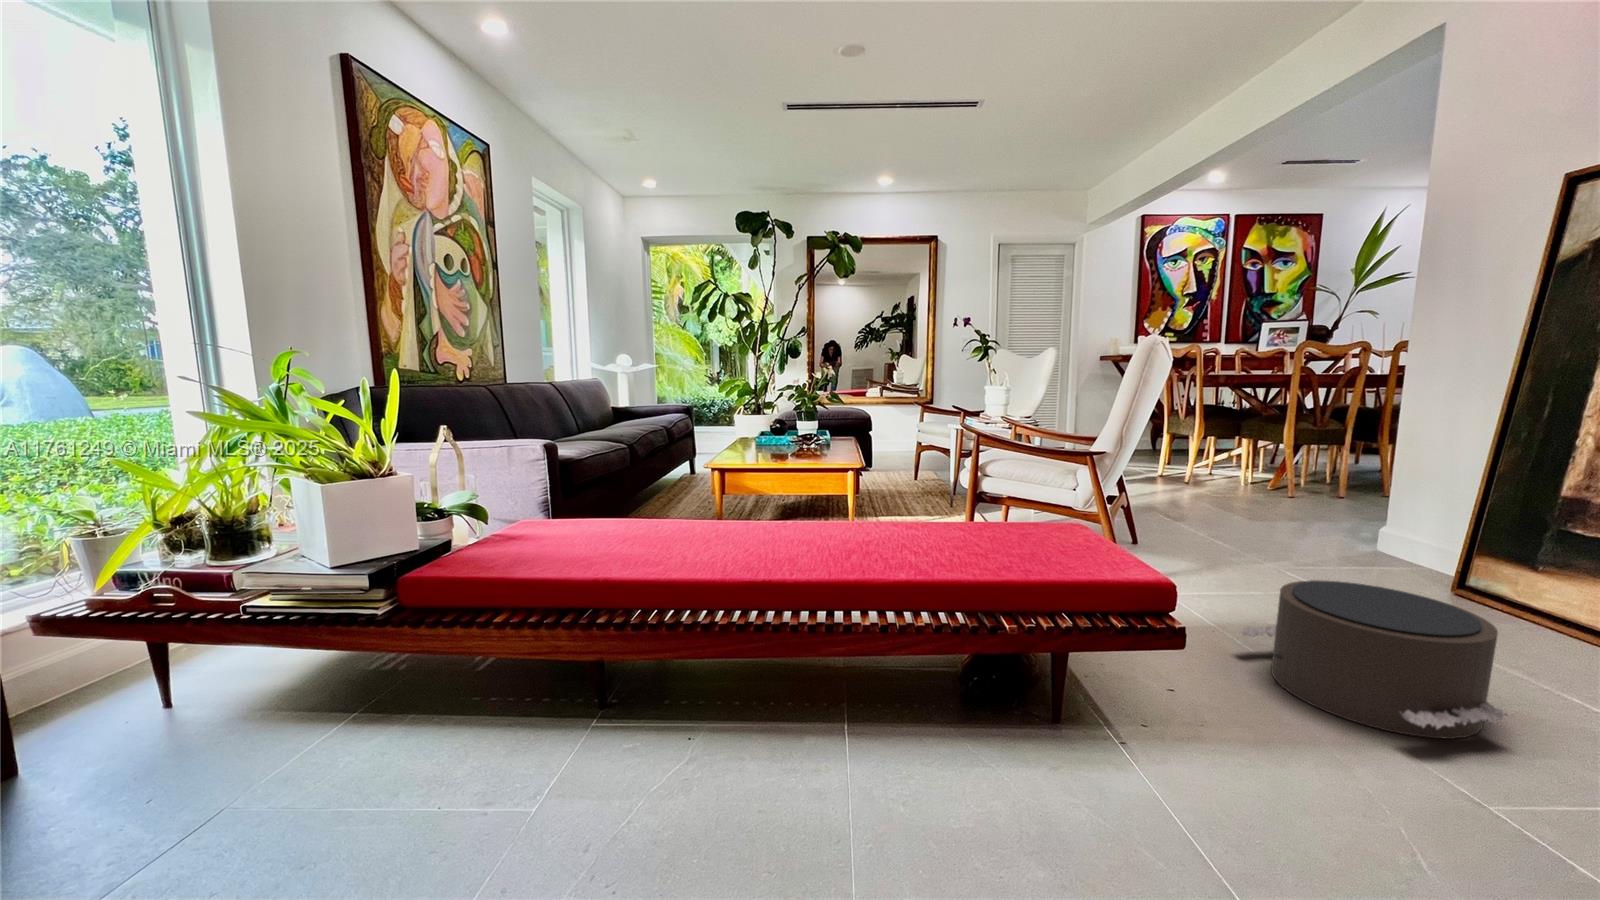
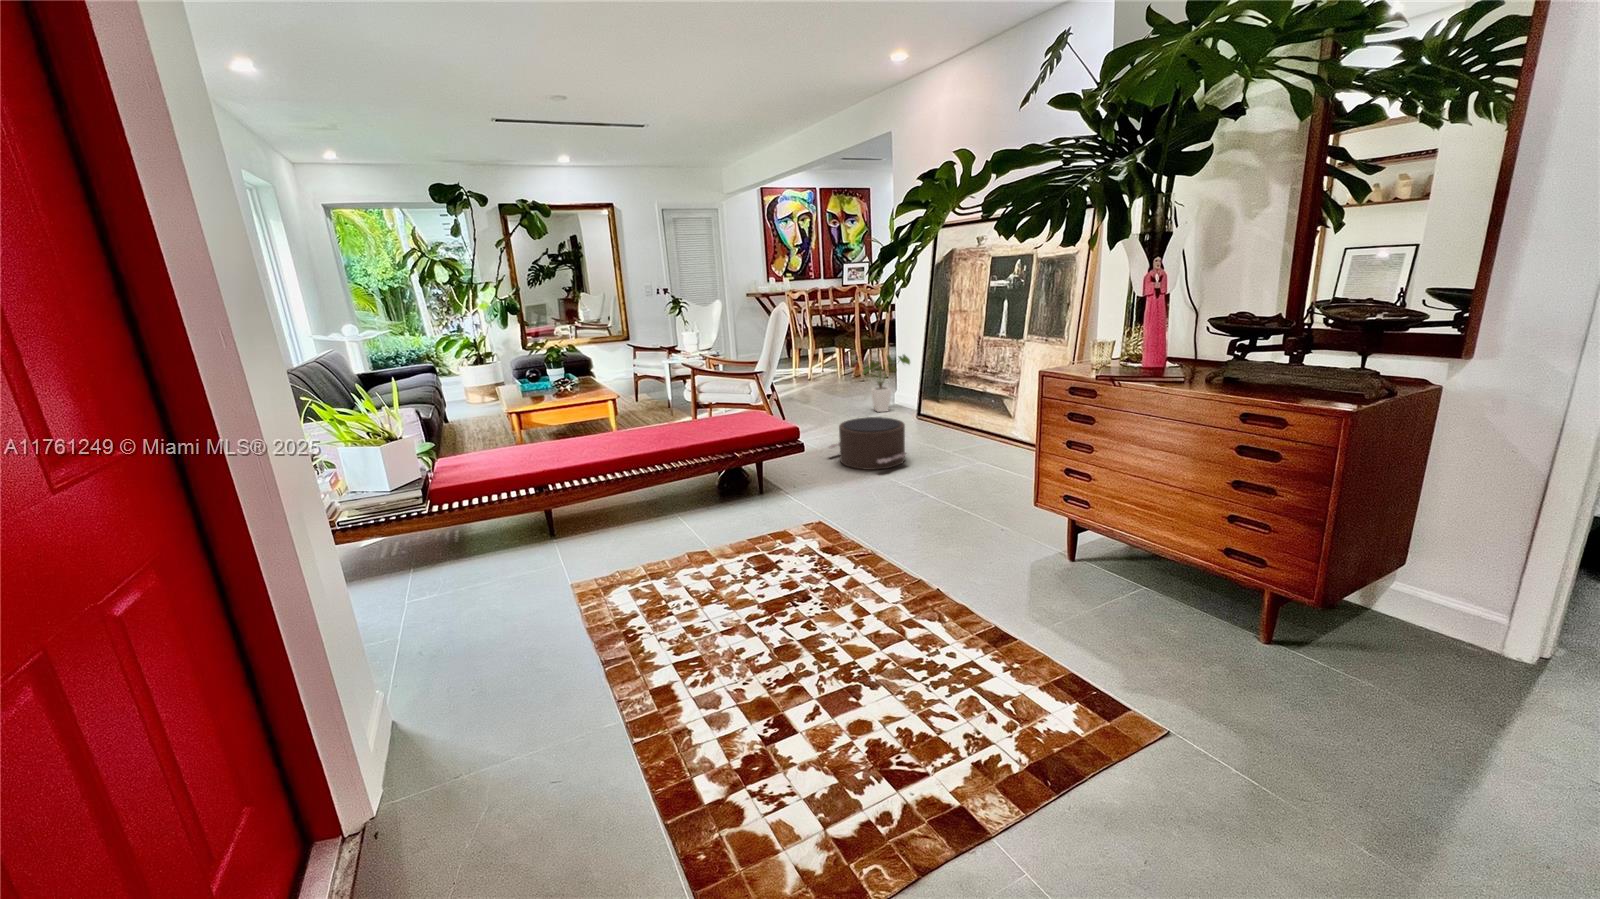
house plant: none [1297,446,1451,566] -> present [863,355,910,412]

